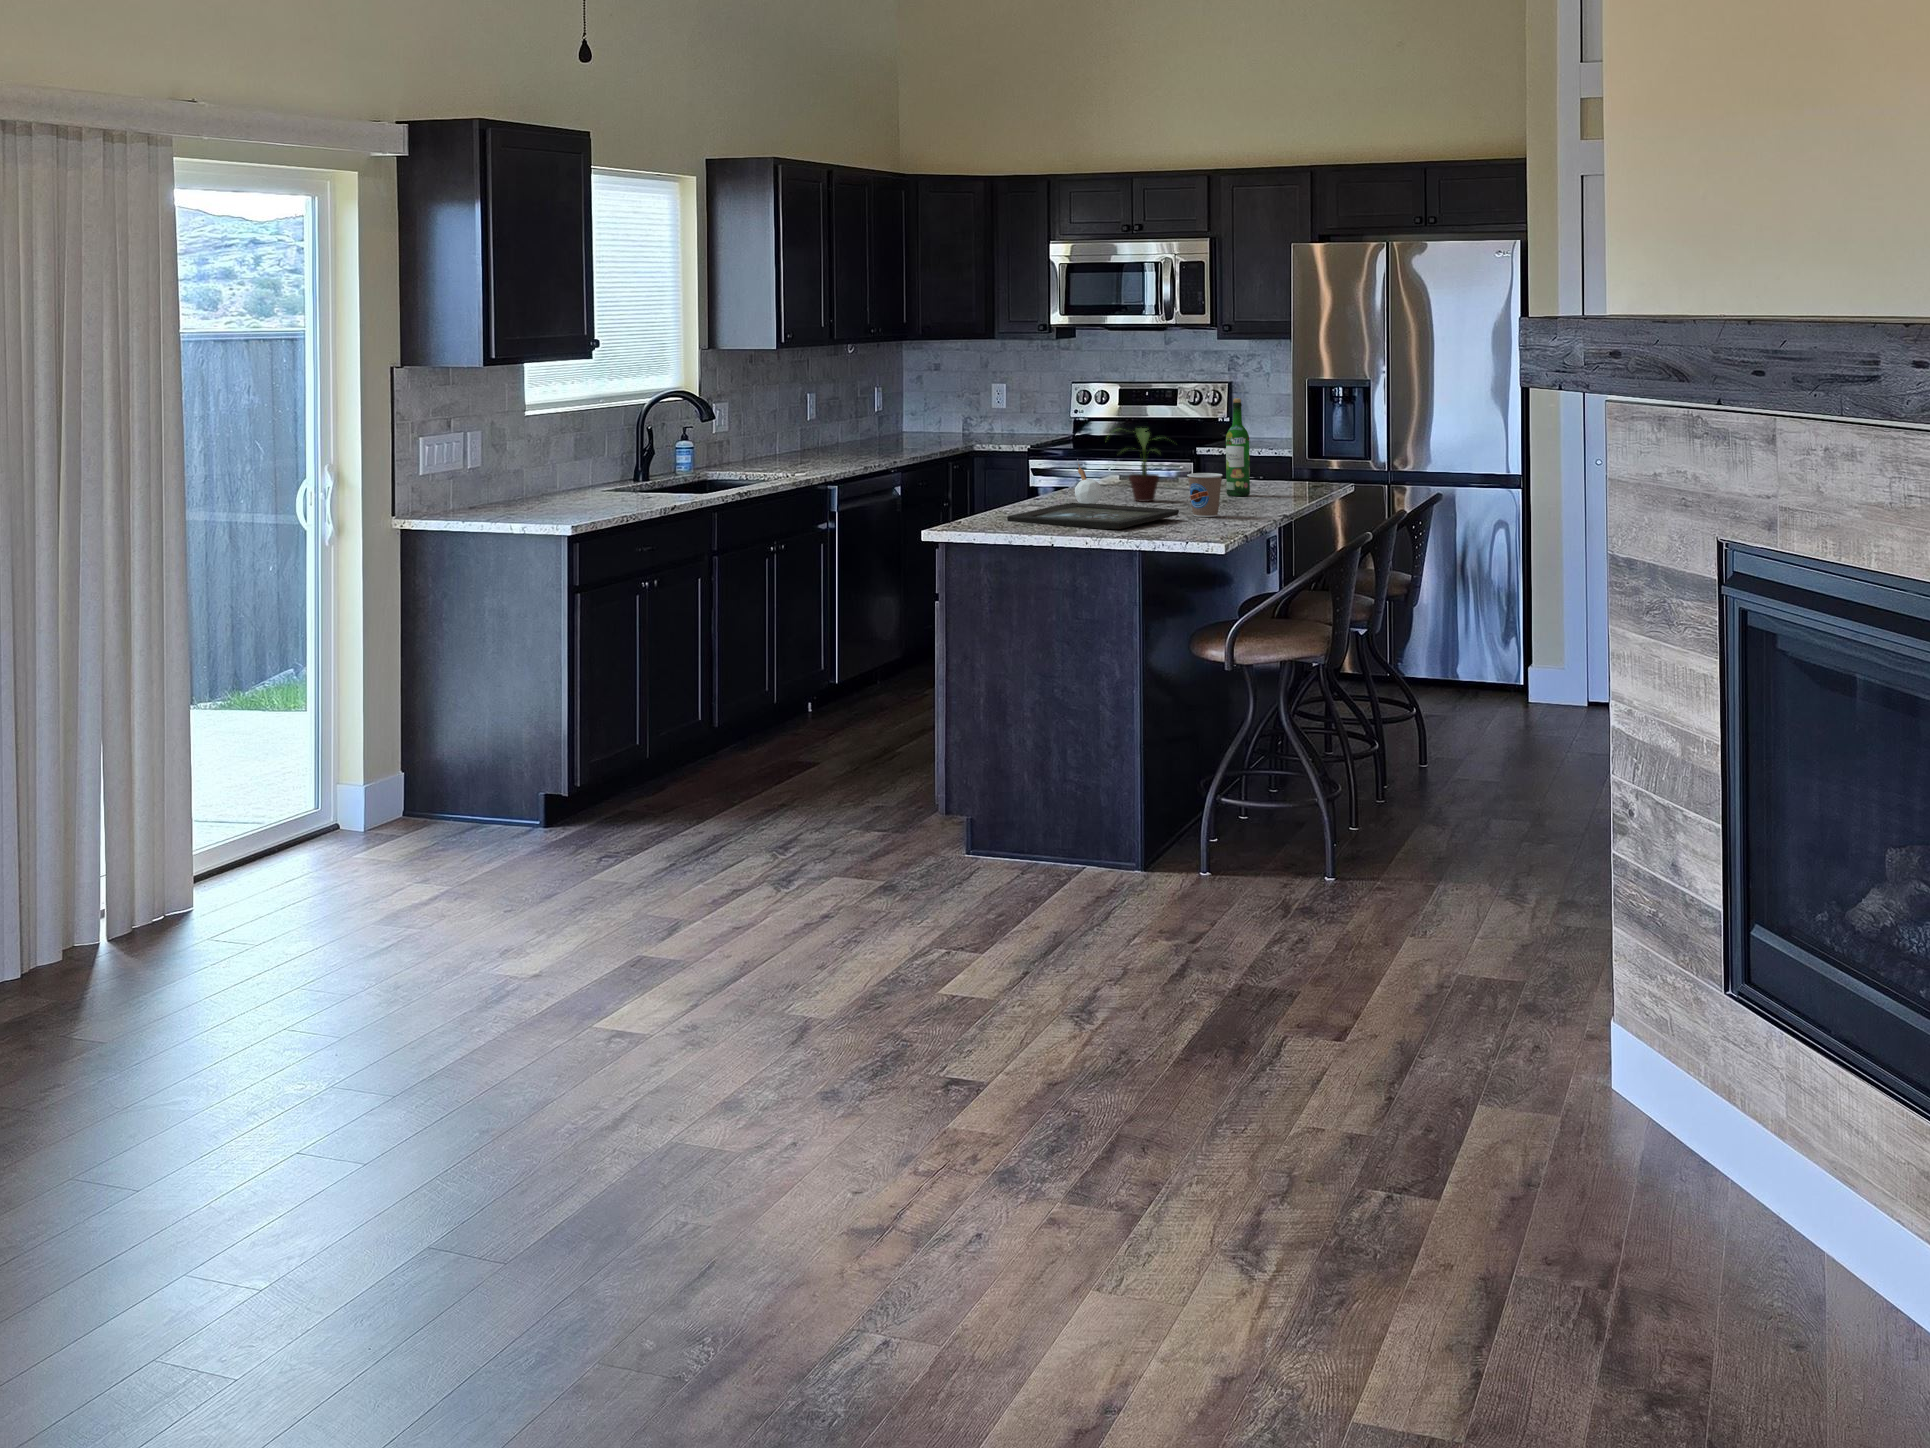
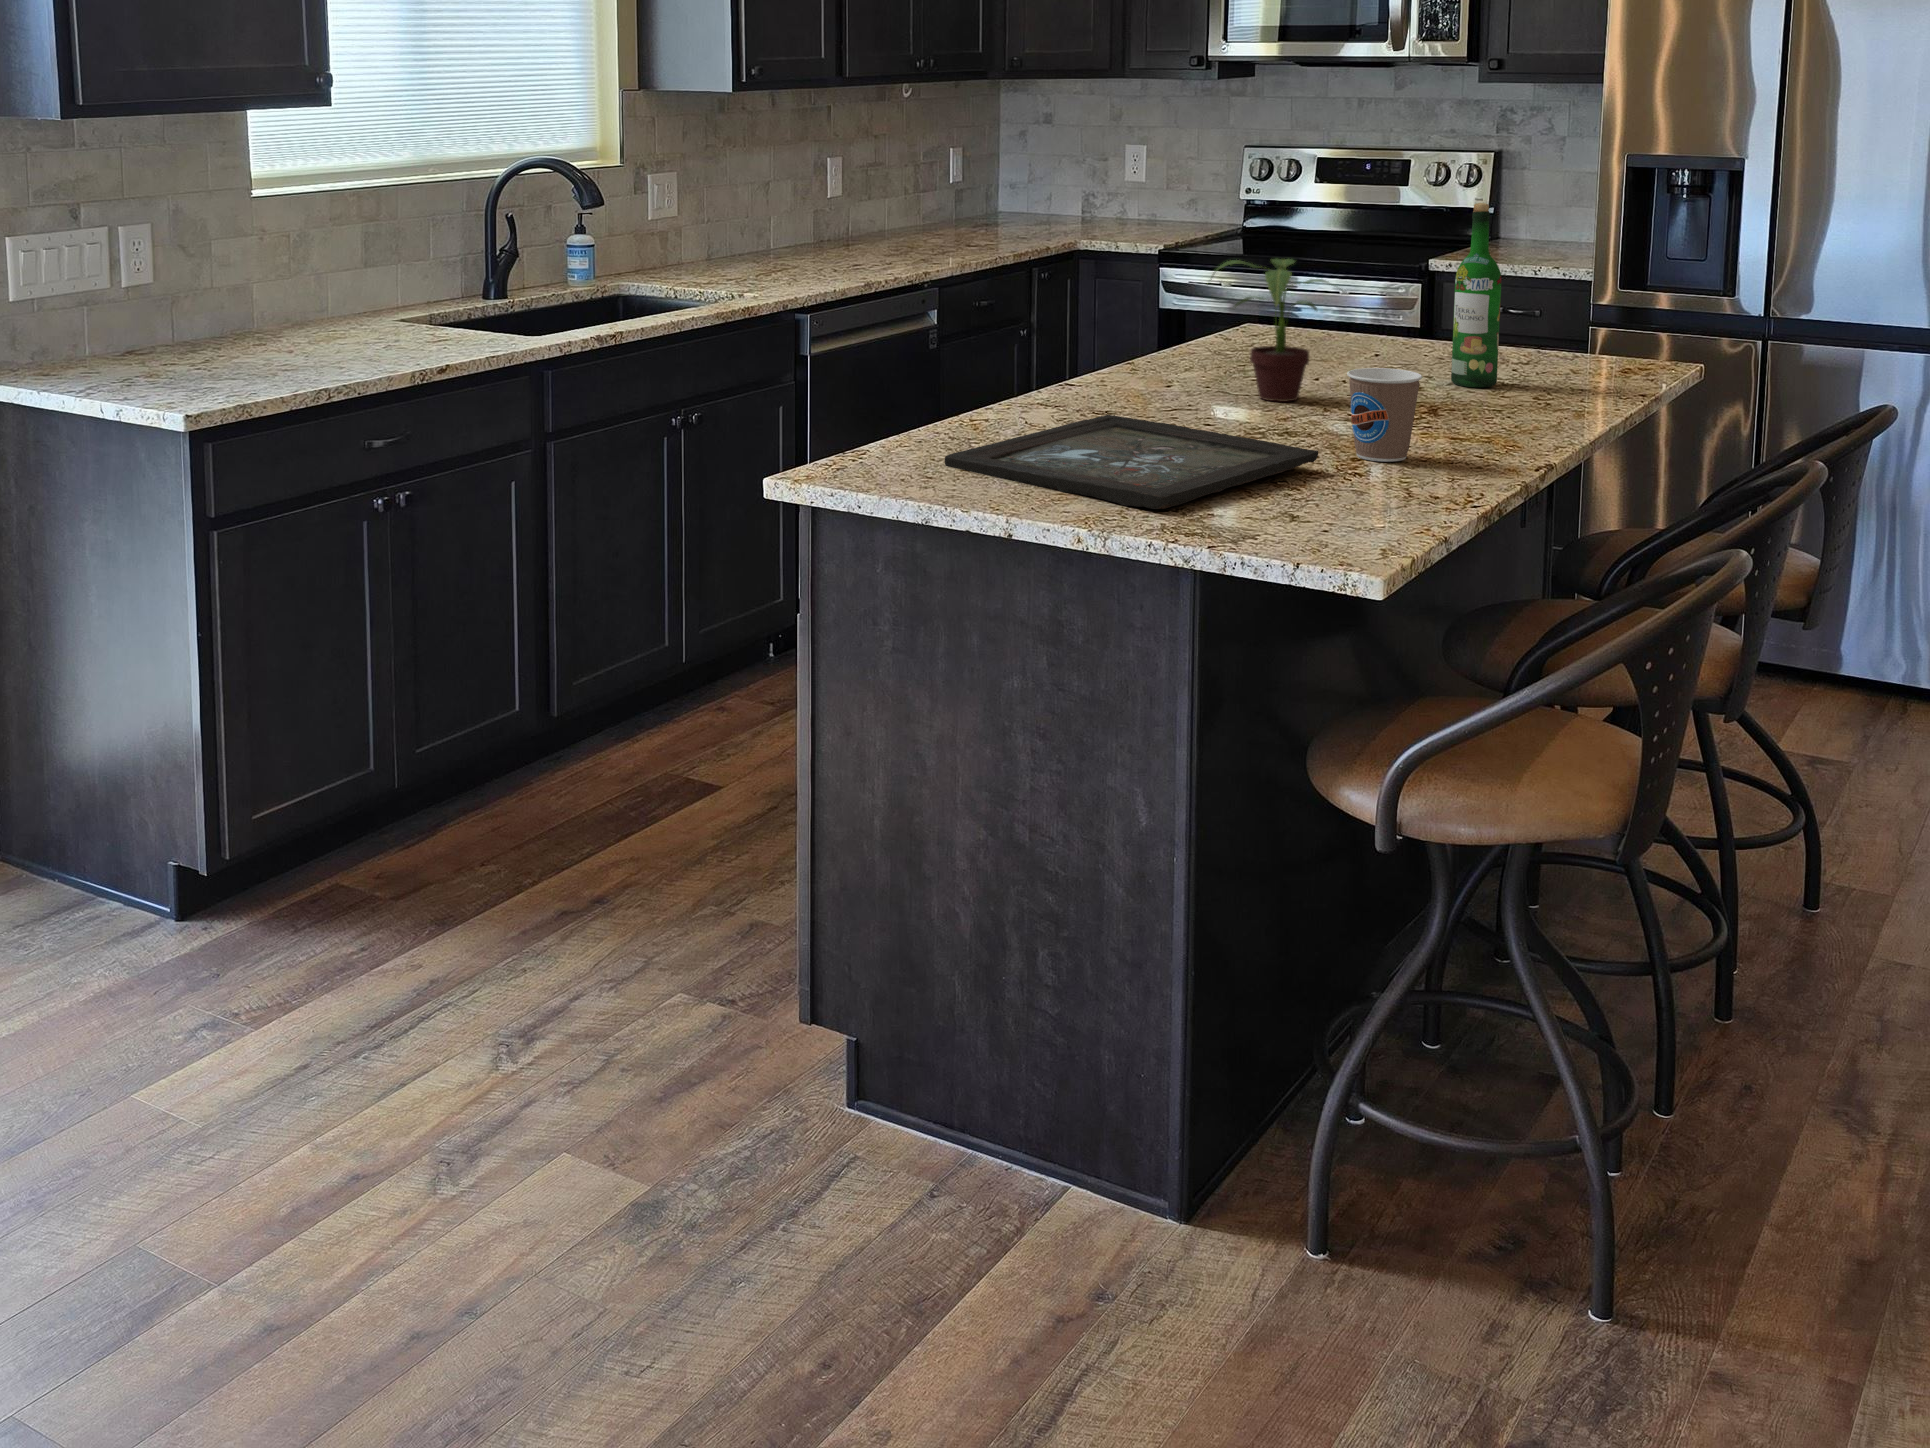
candle: present [1075,459,1102,504] -> none [1129,322,1182,415]

